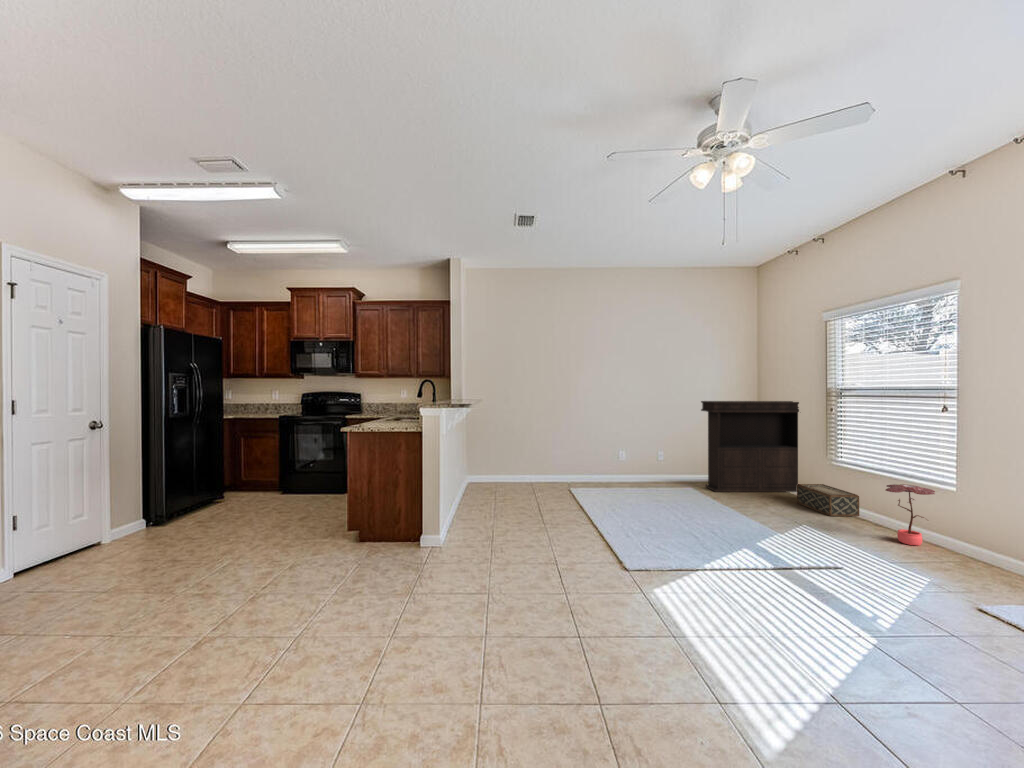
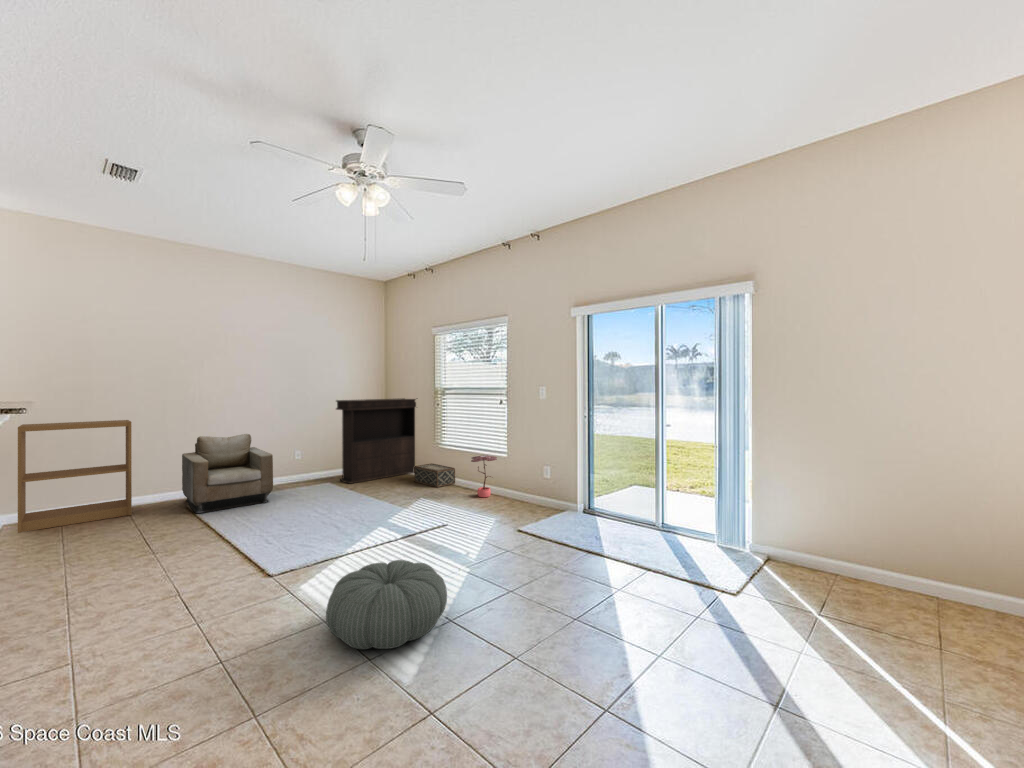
bookshelf: none [478,412,538,487] -> present [18,420,132,533]
armchair: none [557,429,639,496] -> present [182,434,273,513]
pouf: none [674,590,833,707] -> present [326,560,447,649]

